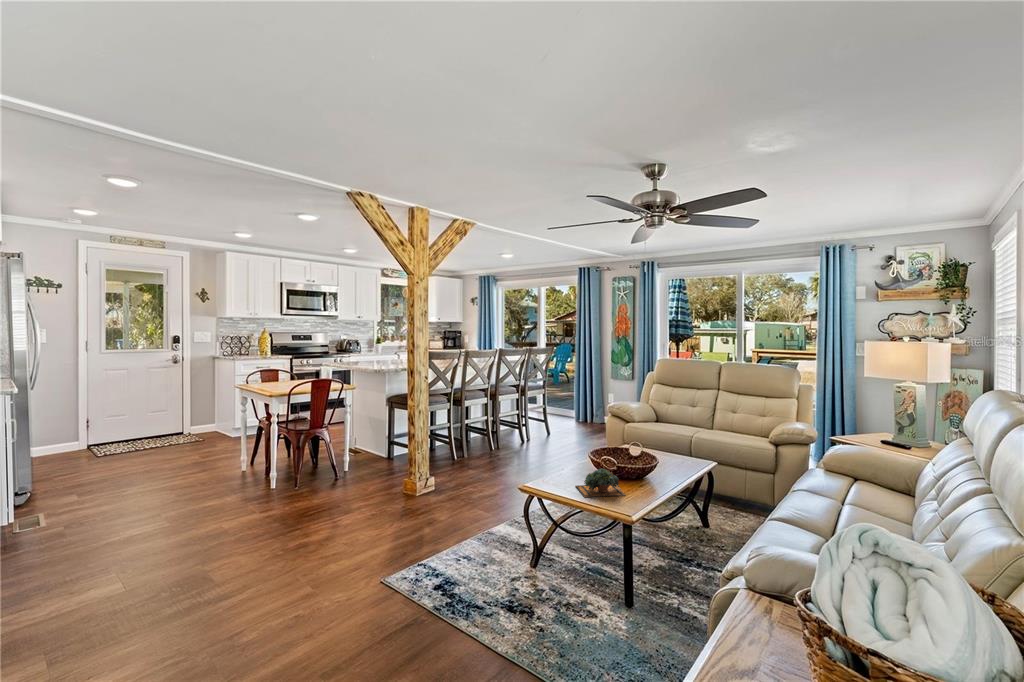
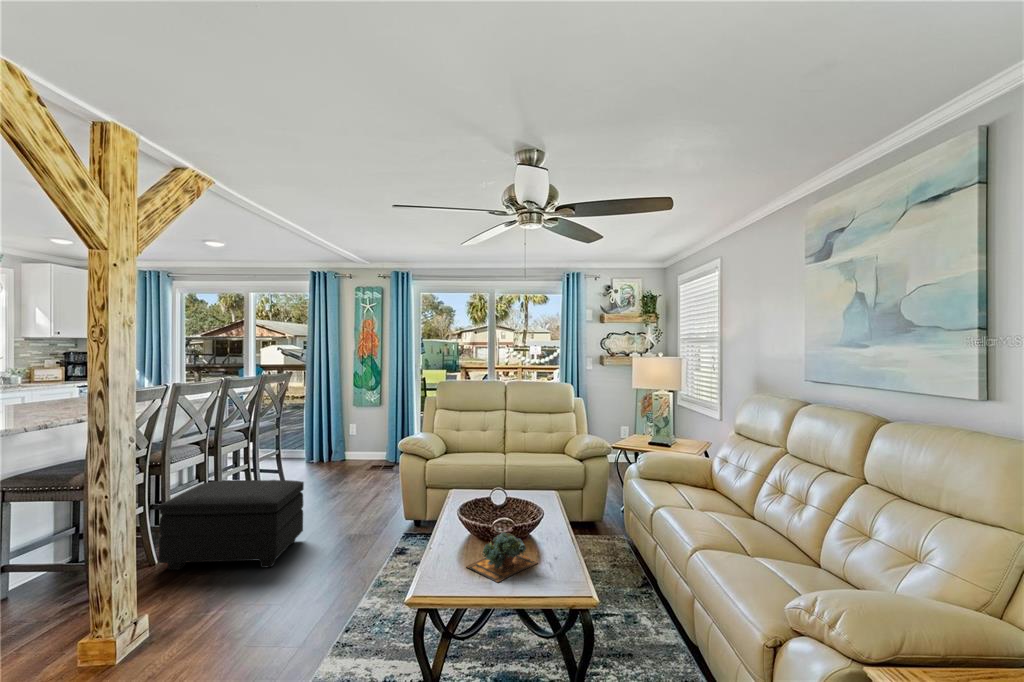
footstool: none [453,419,537,479] -> present [159,480,304,570]

